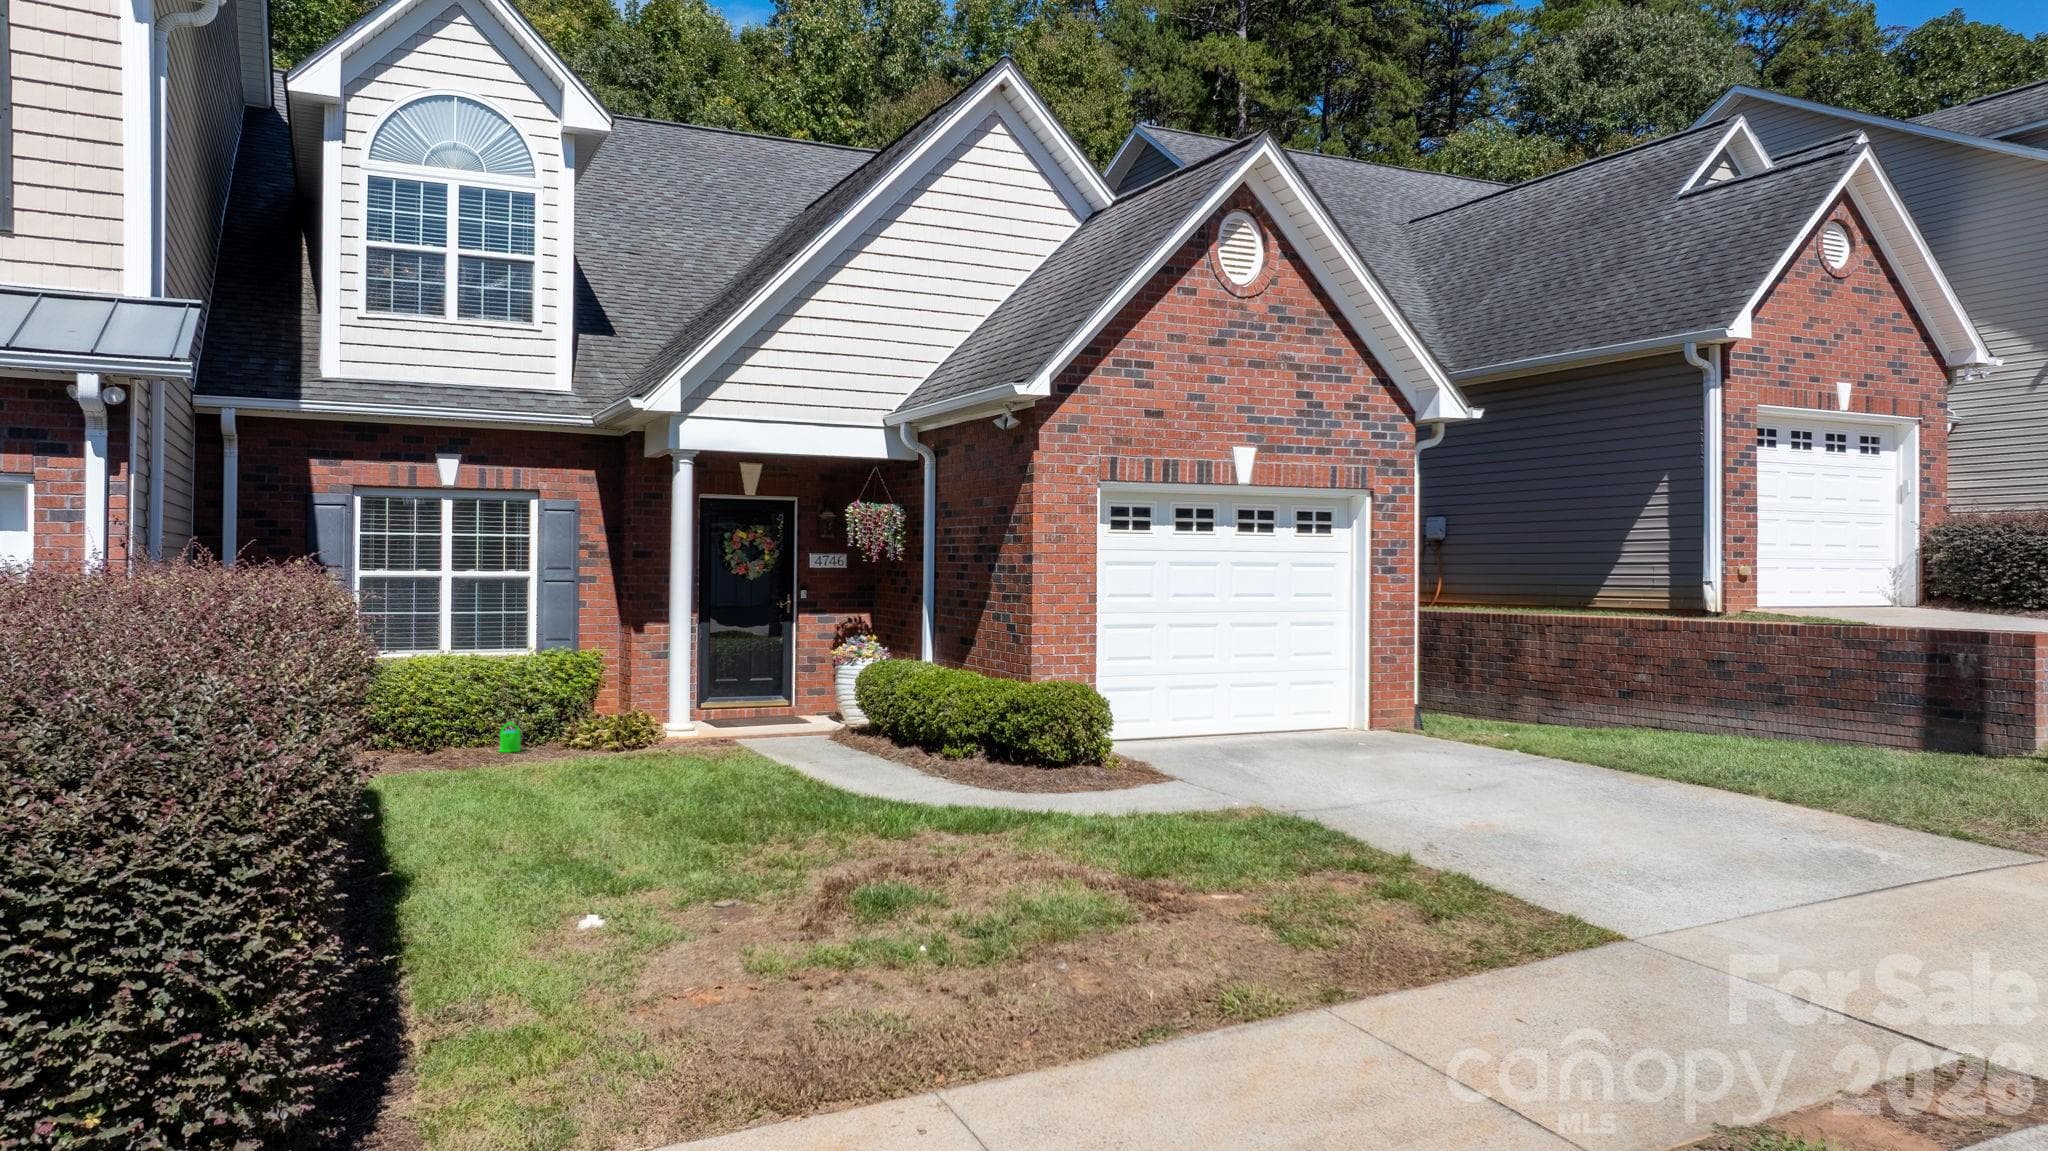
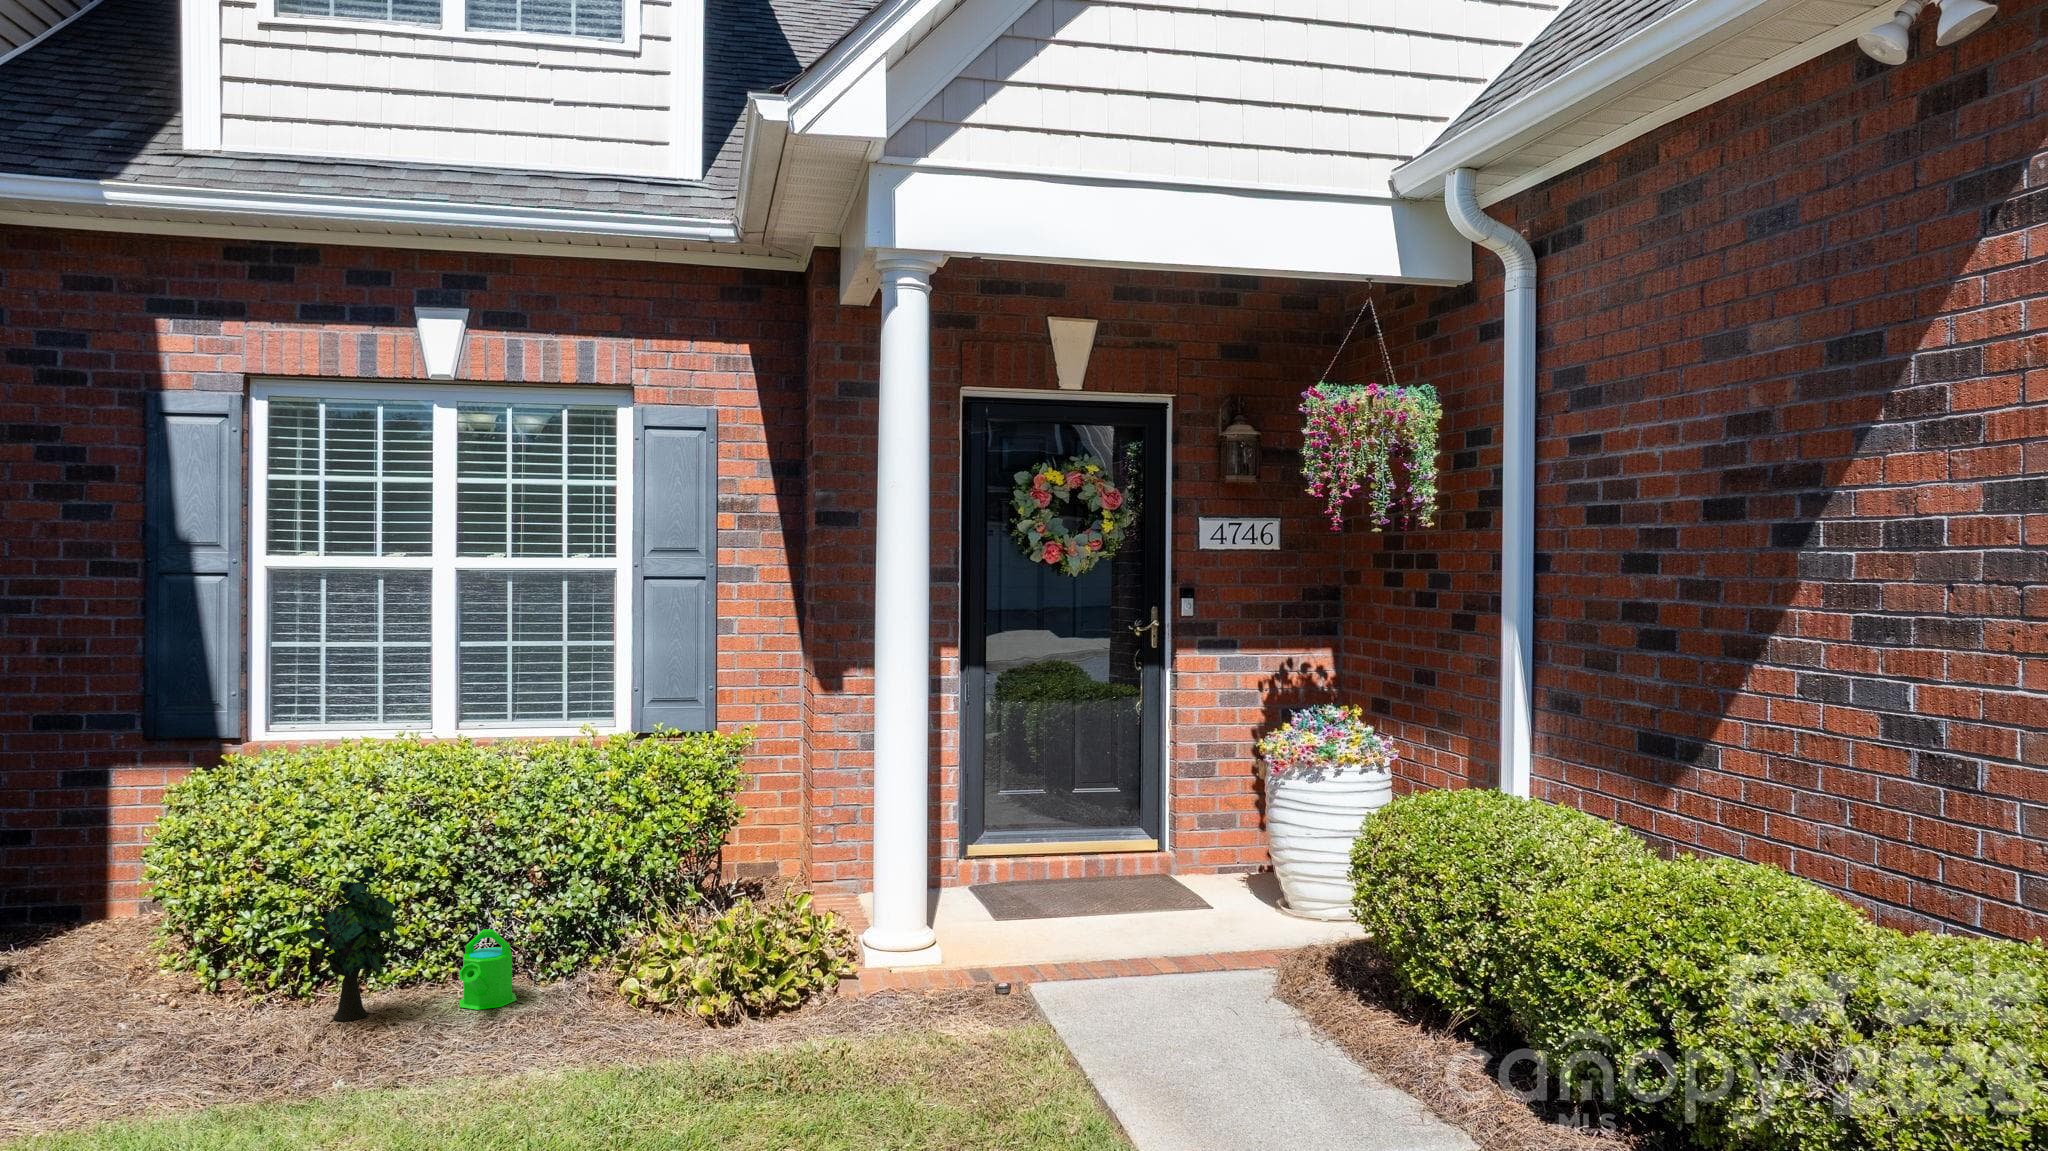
decorative plant: none [438,695,476,756] -> present [302,866,400,1021]

